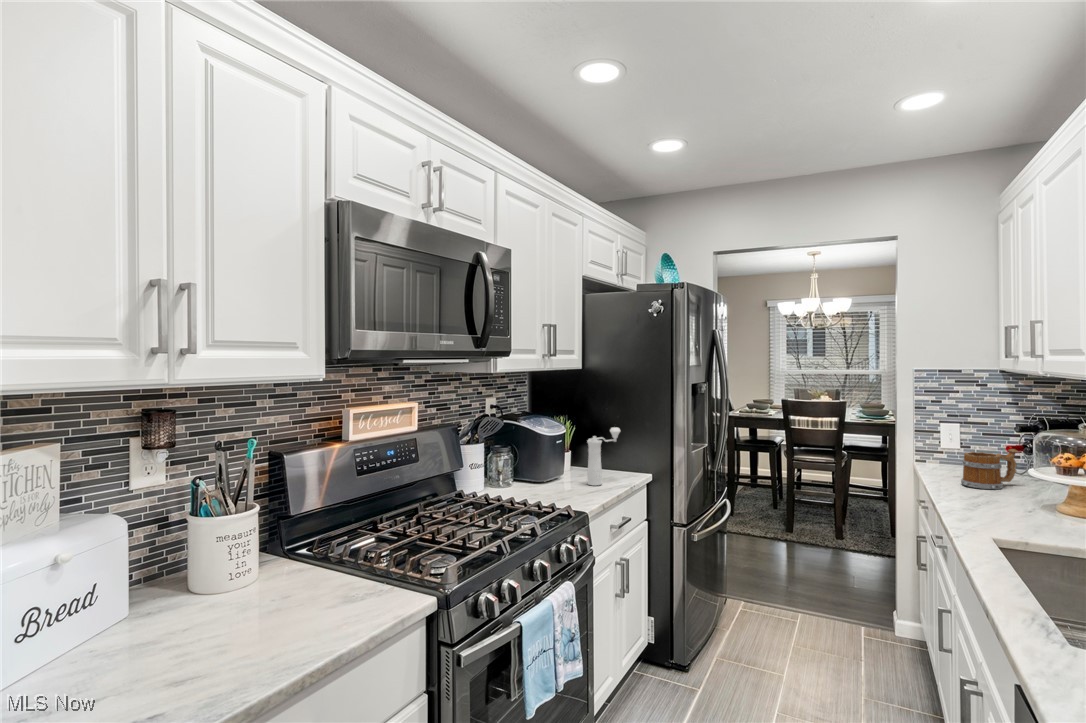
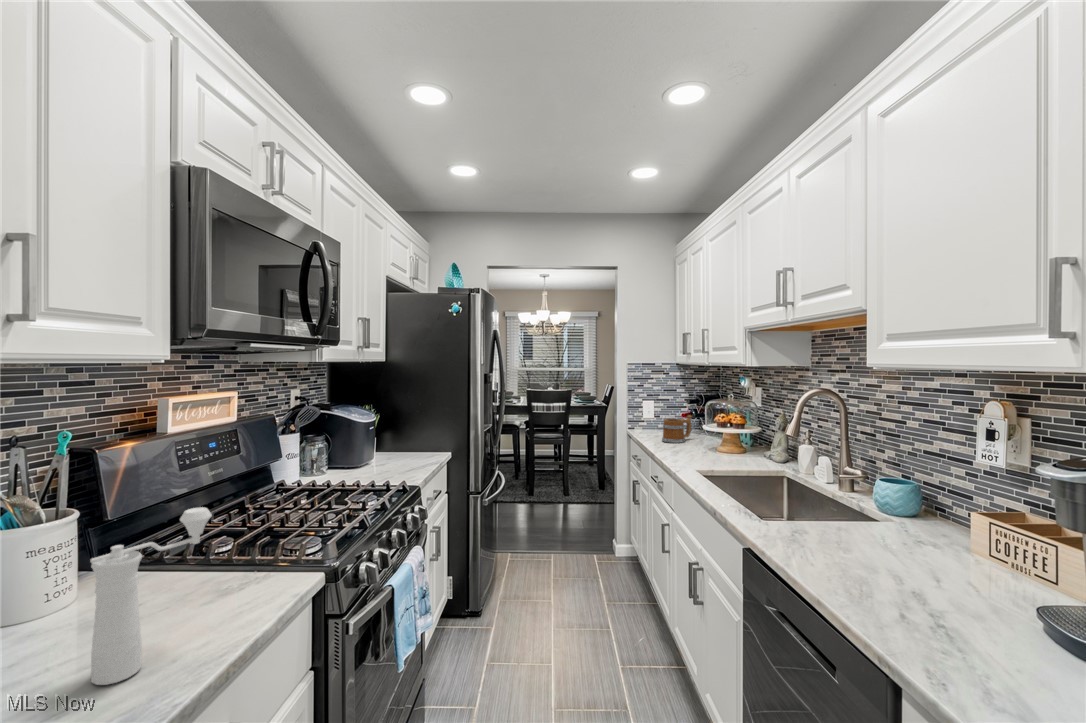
pepper mill: present [587,427,620,485] -> present [90,507,212,685]

